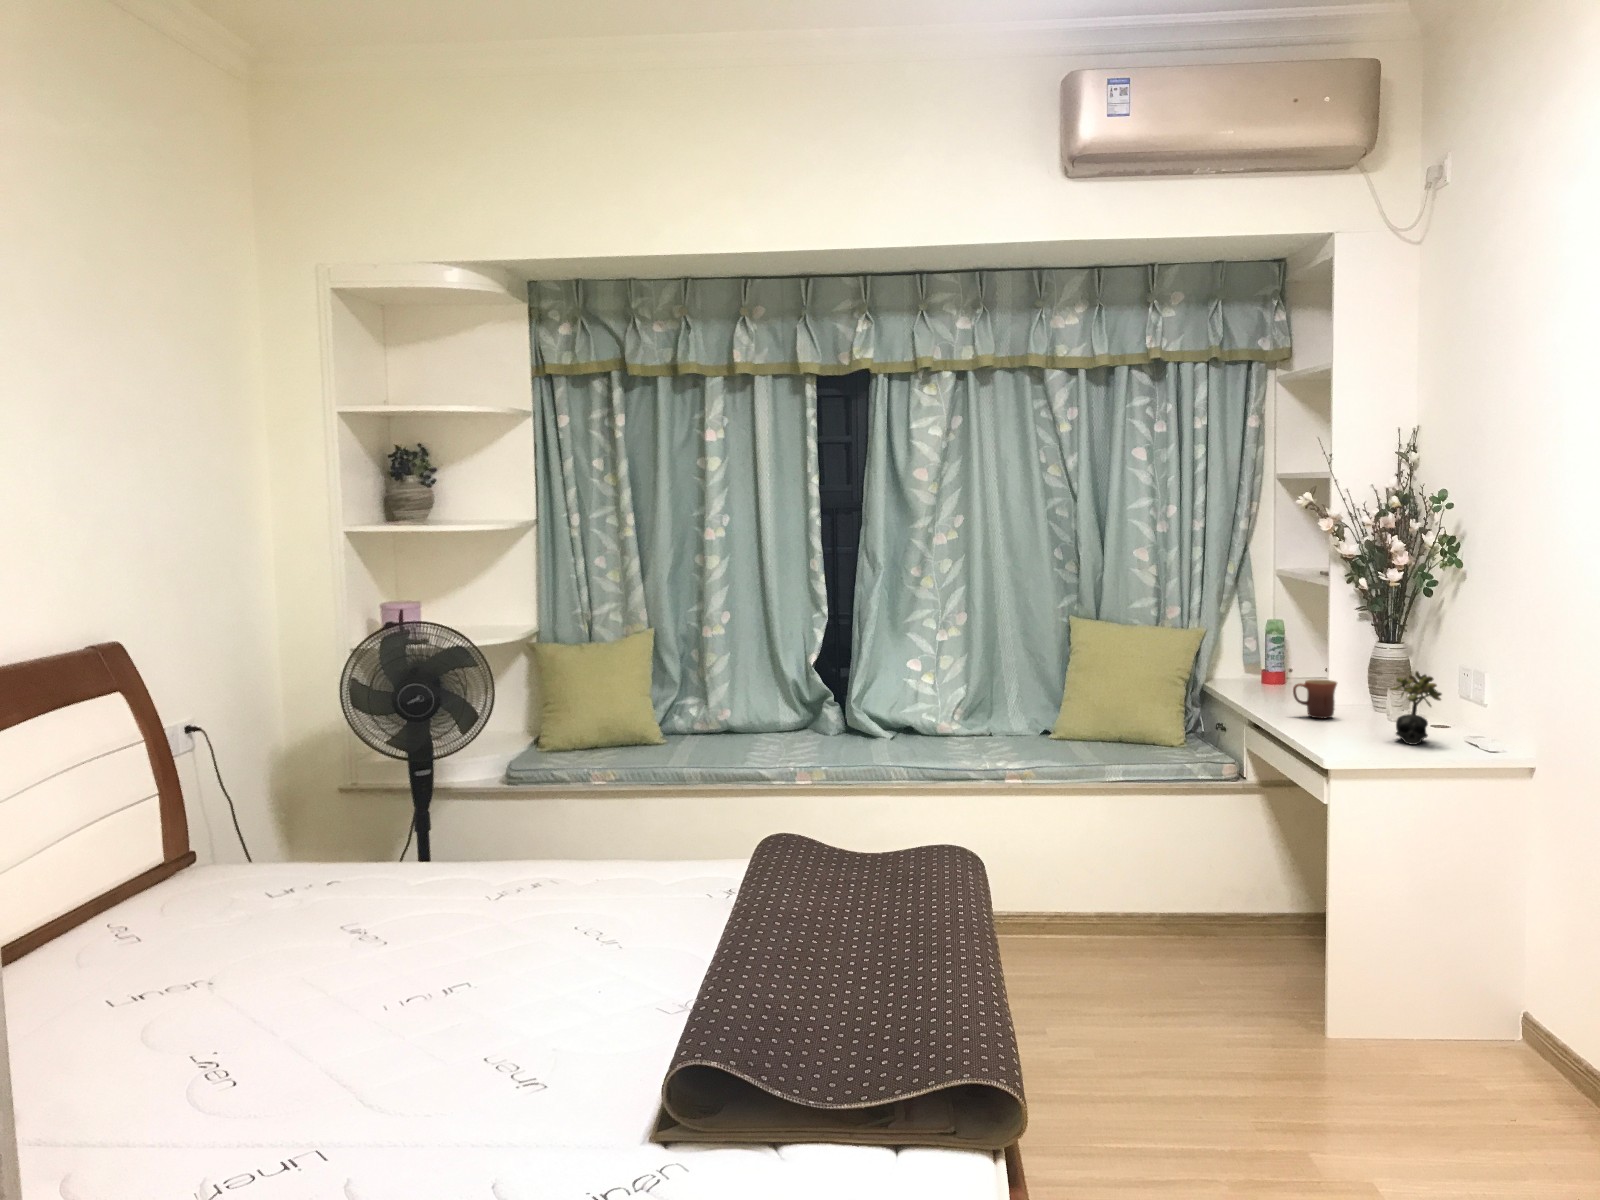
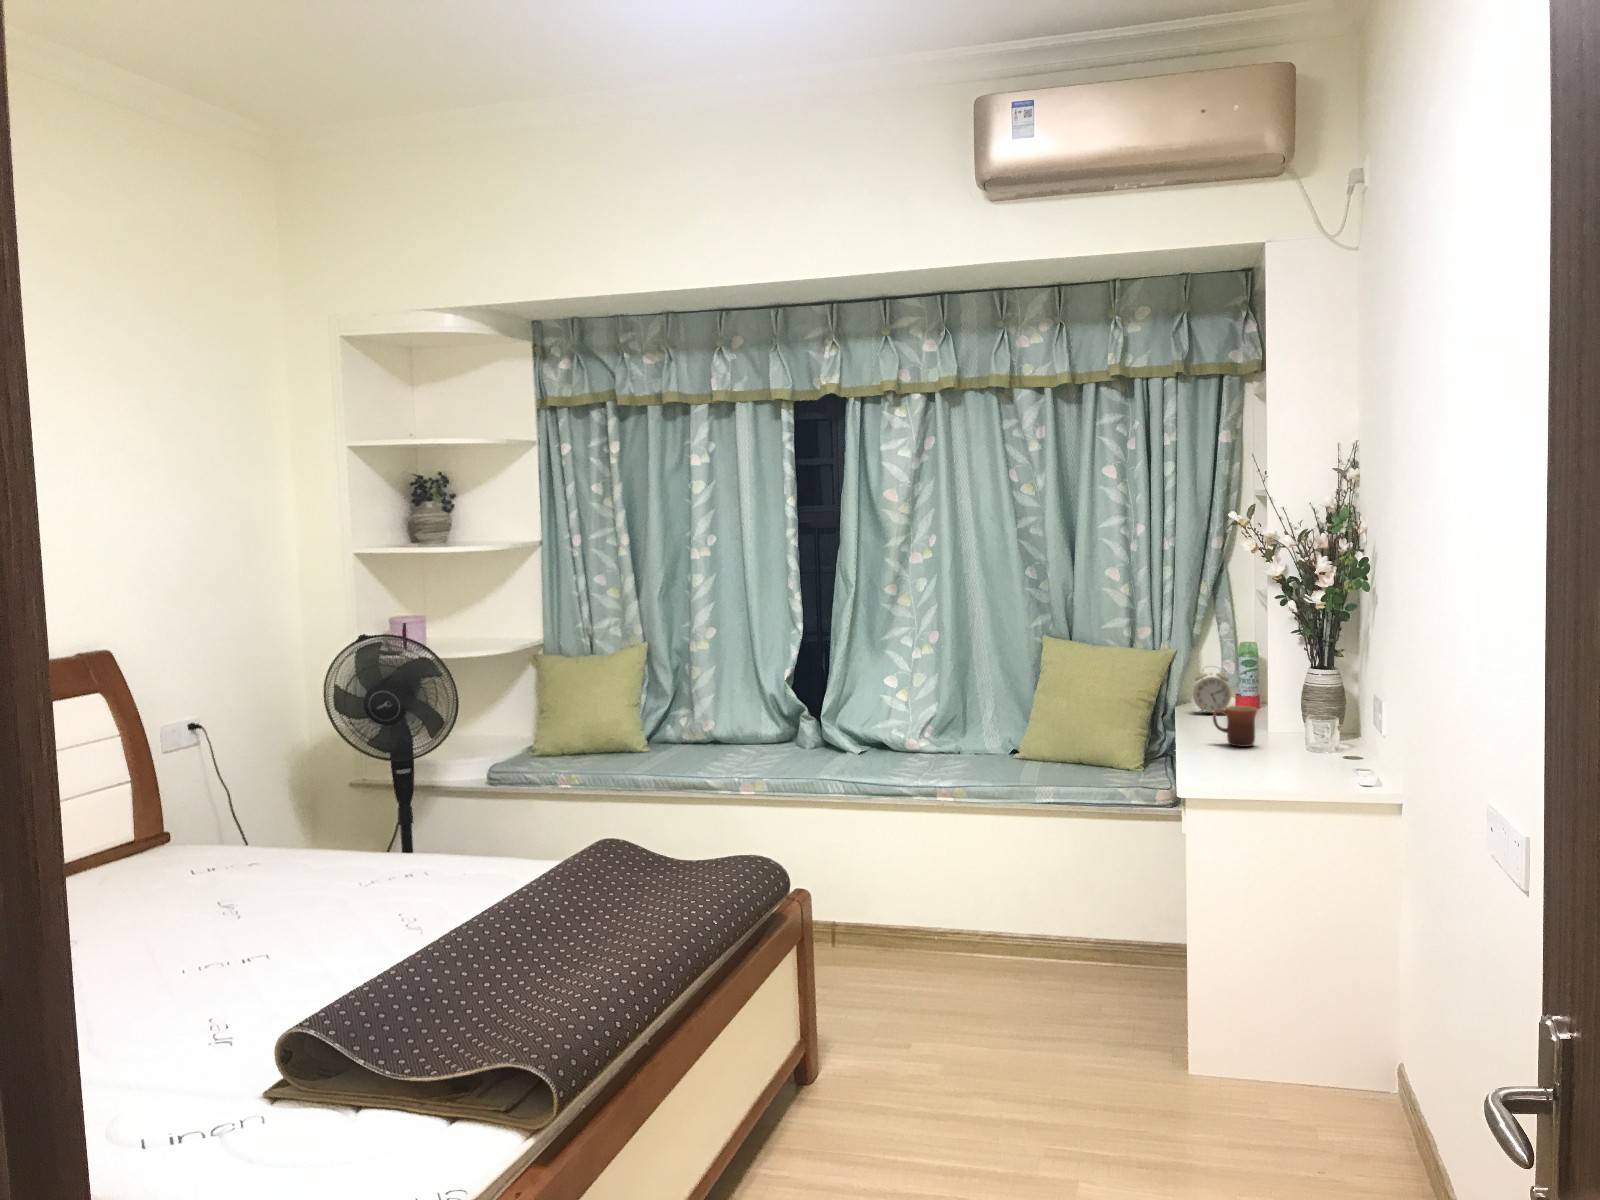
alarm clock: none [1229,642,1269,689] -> present [1193,666,1231,712]
succulent plant: present [1391,671,1442,745] -> none [1276,699,1326,777]

